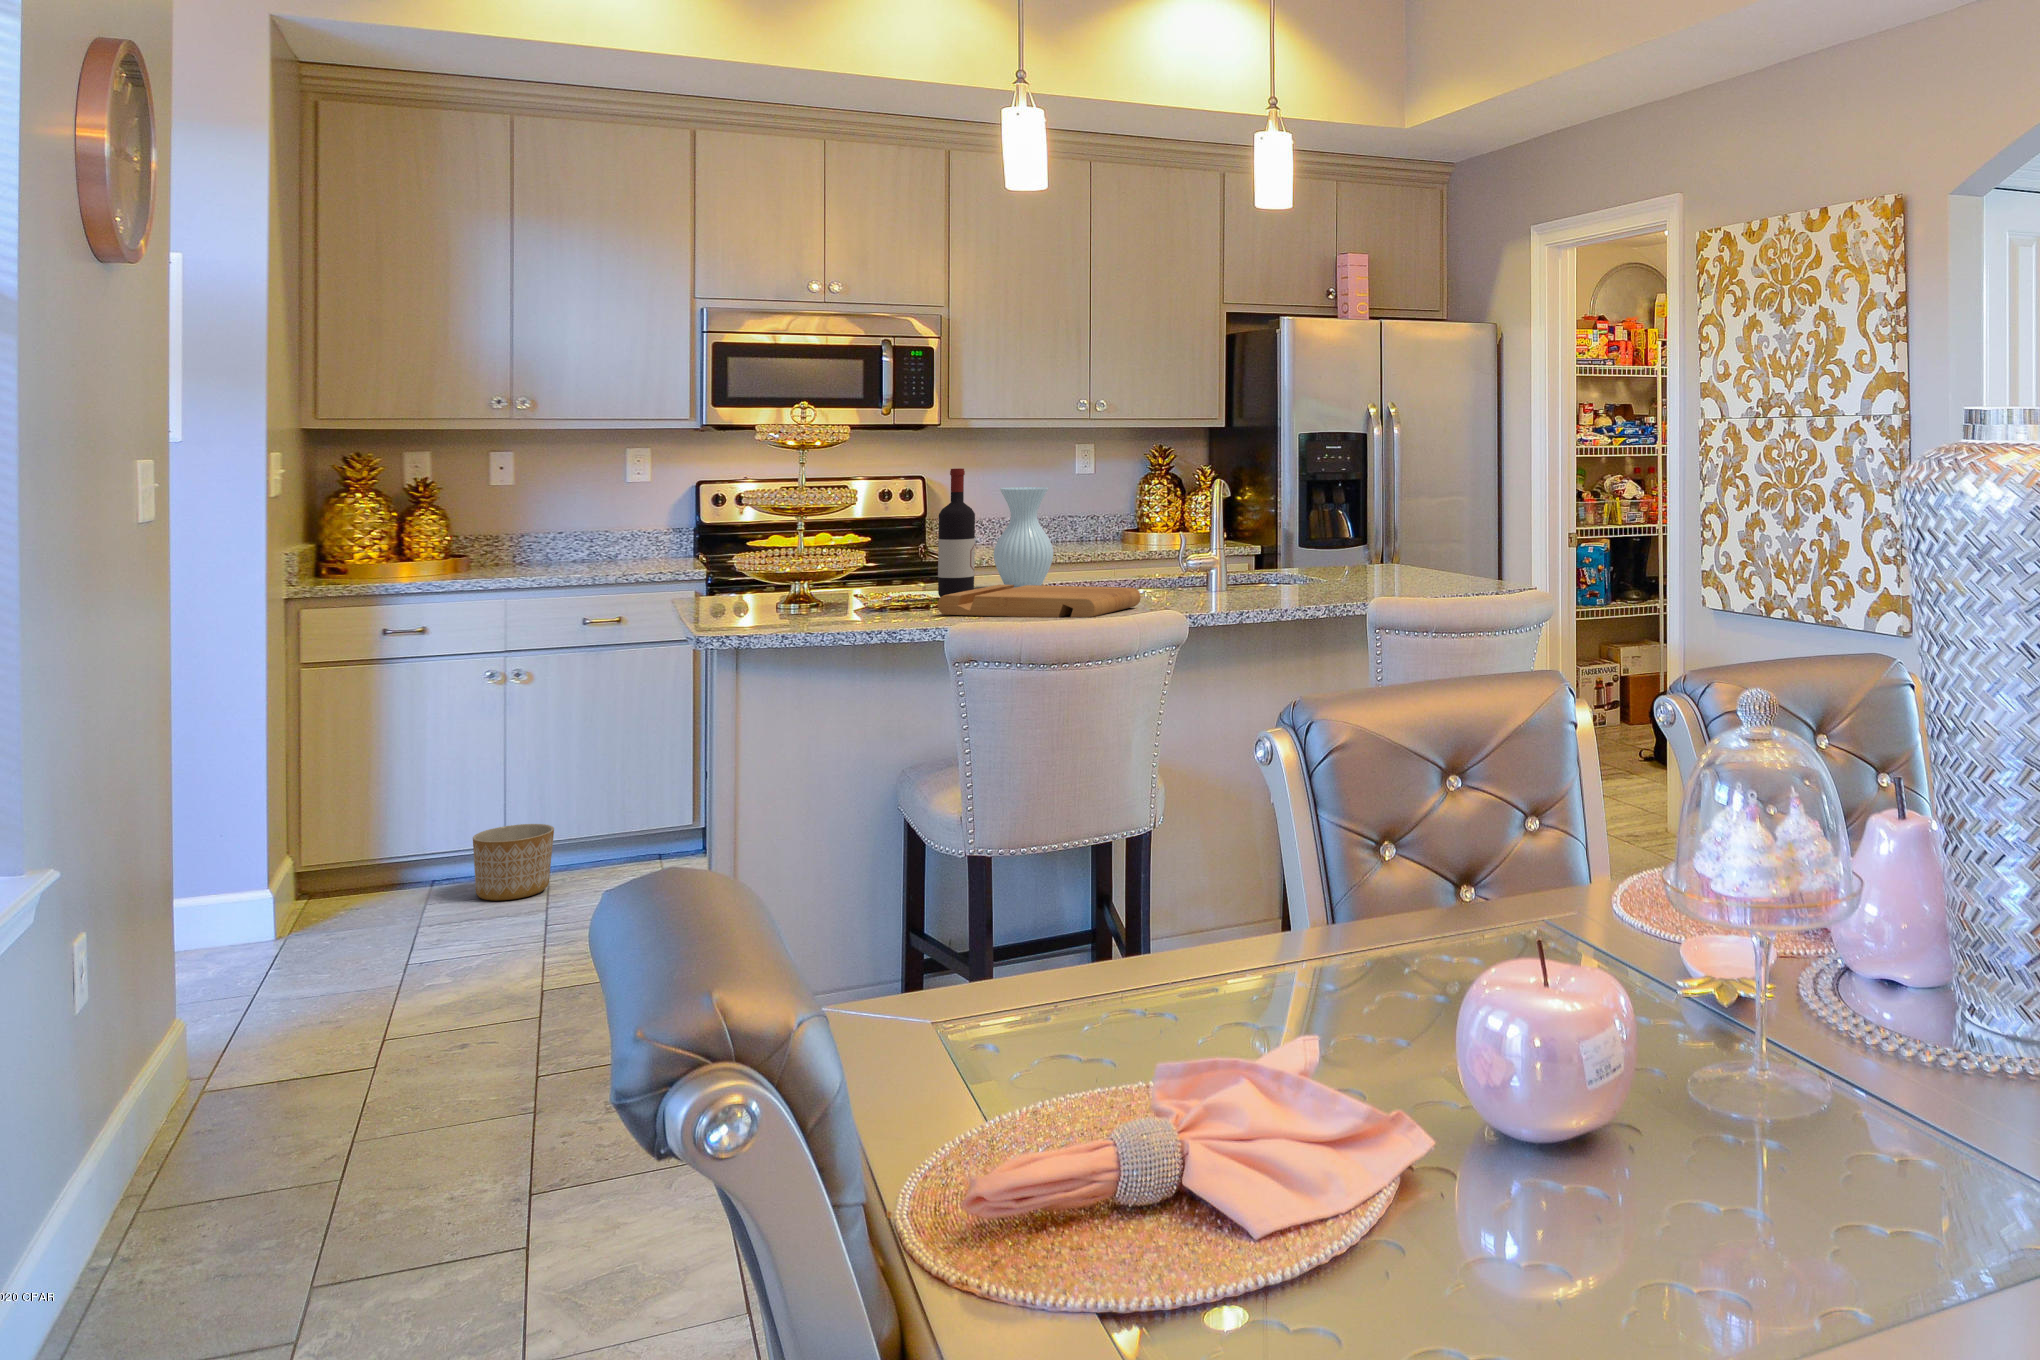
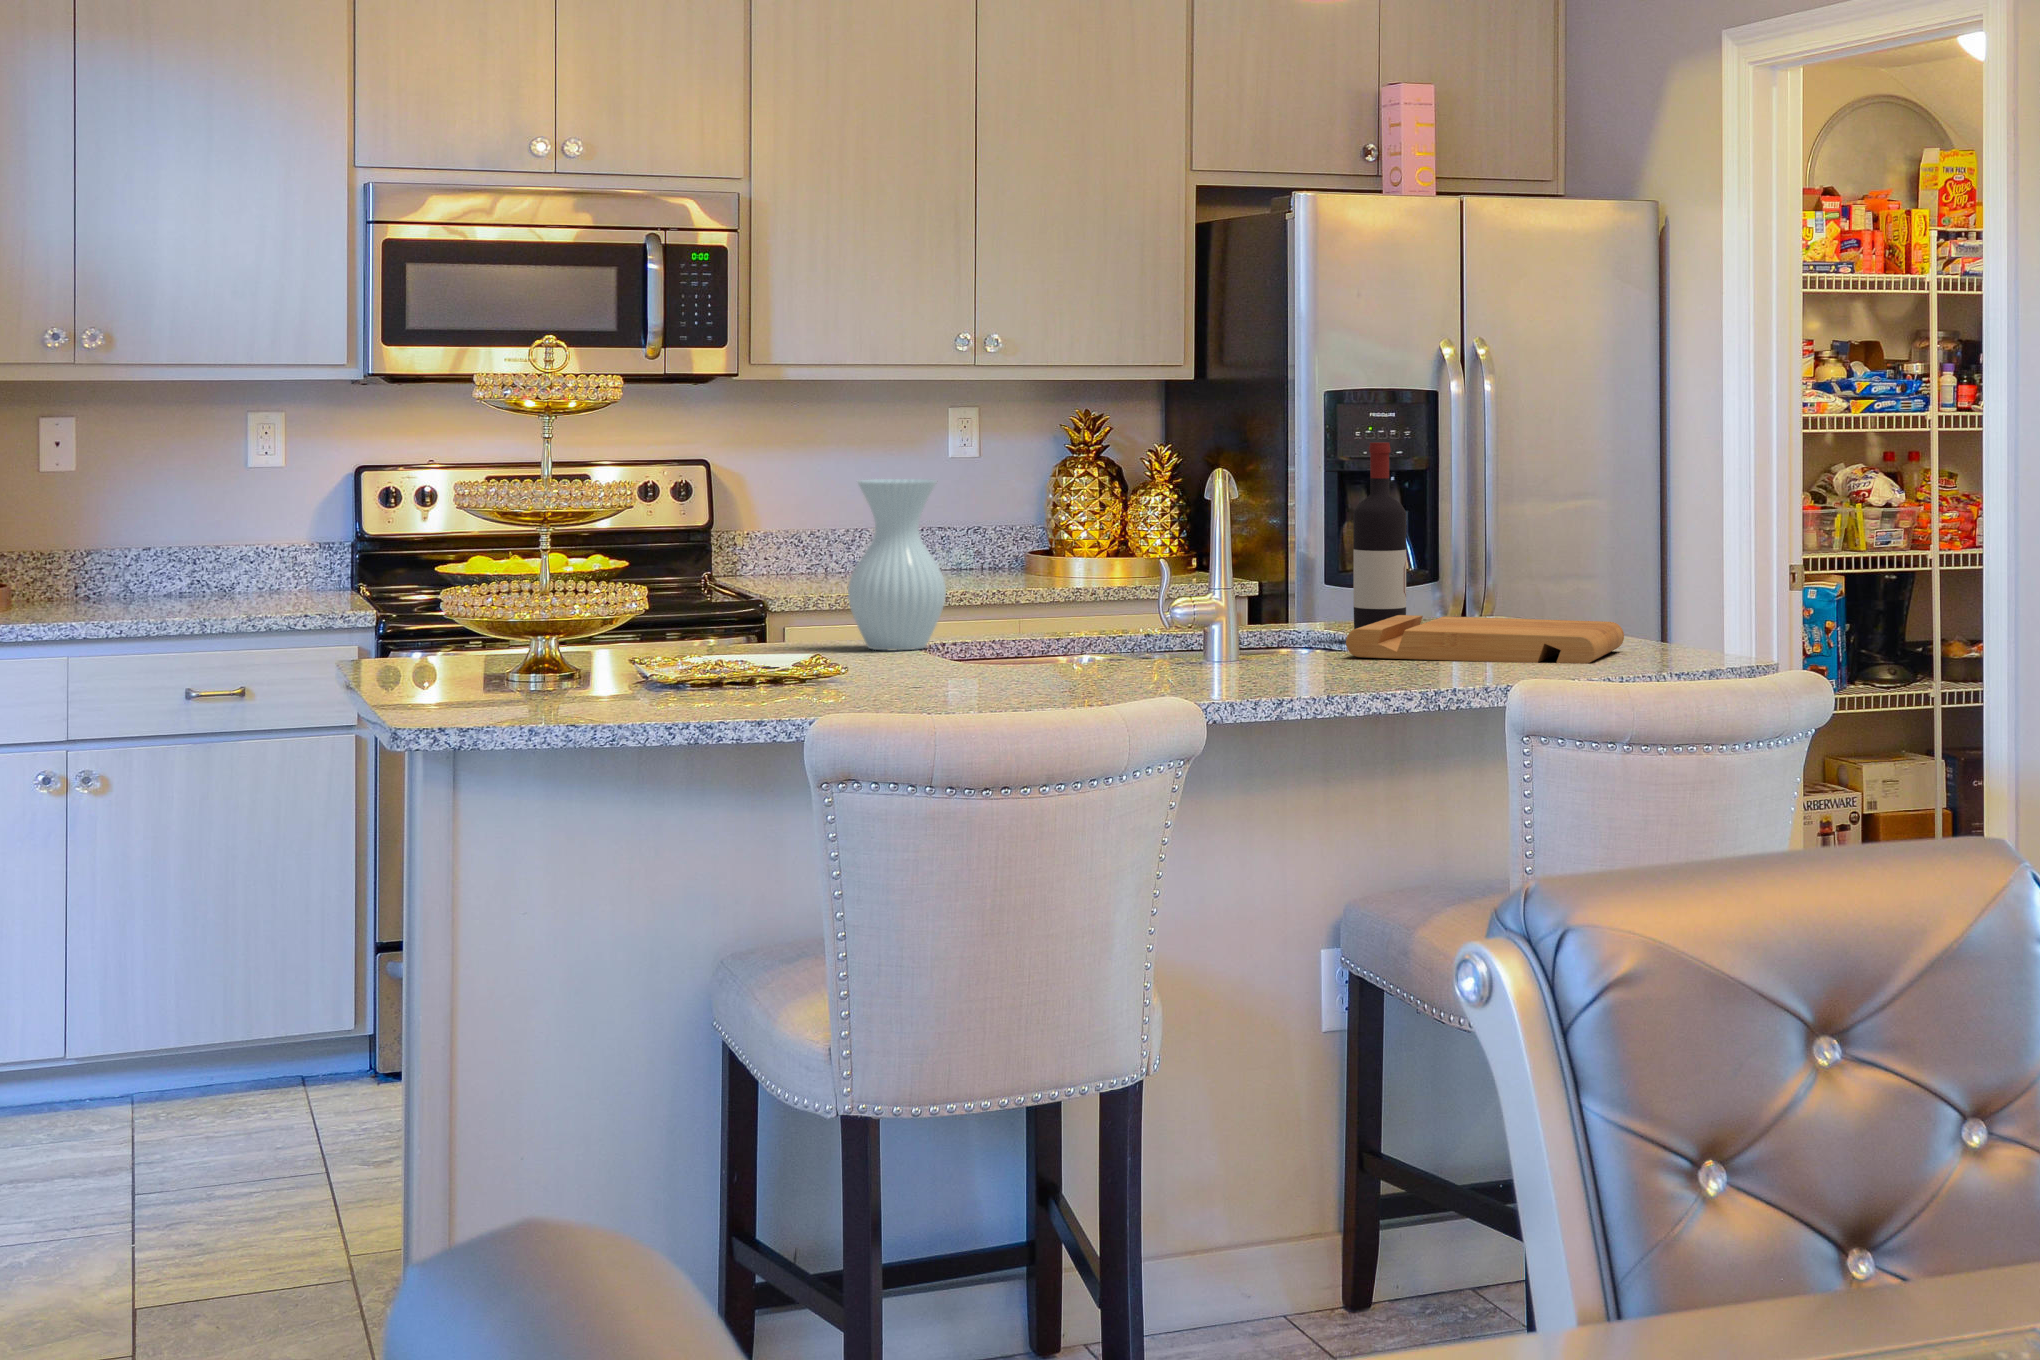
wine bottle: present [938,468,975,597] -> present [1353,443,1406,629]
cutting board: present [938,585,1141,617] -> present [1346,615,1624,663]
planter: present [473,824,554,901] -> none [23,1018,147,1140]

